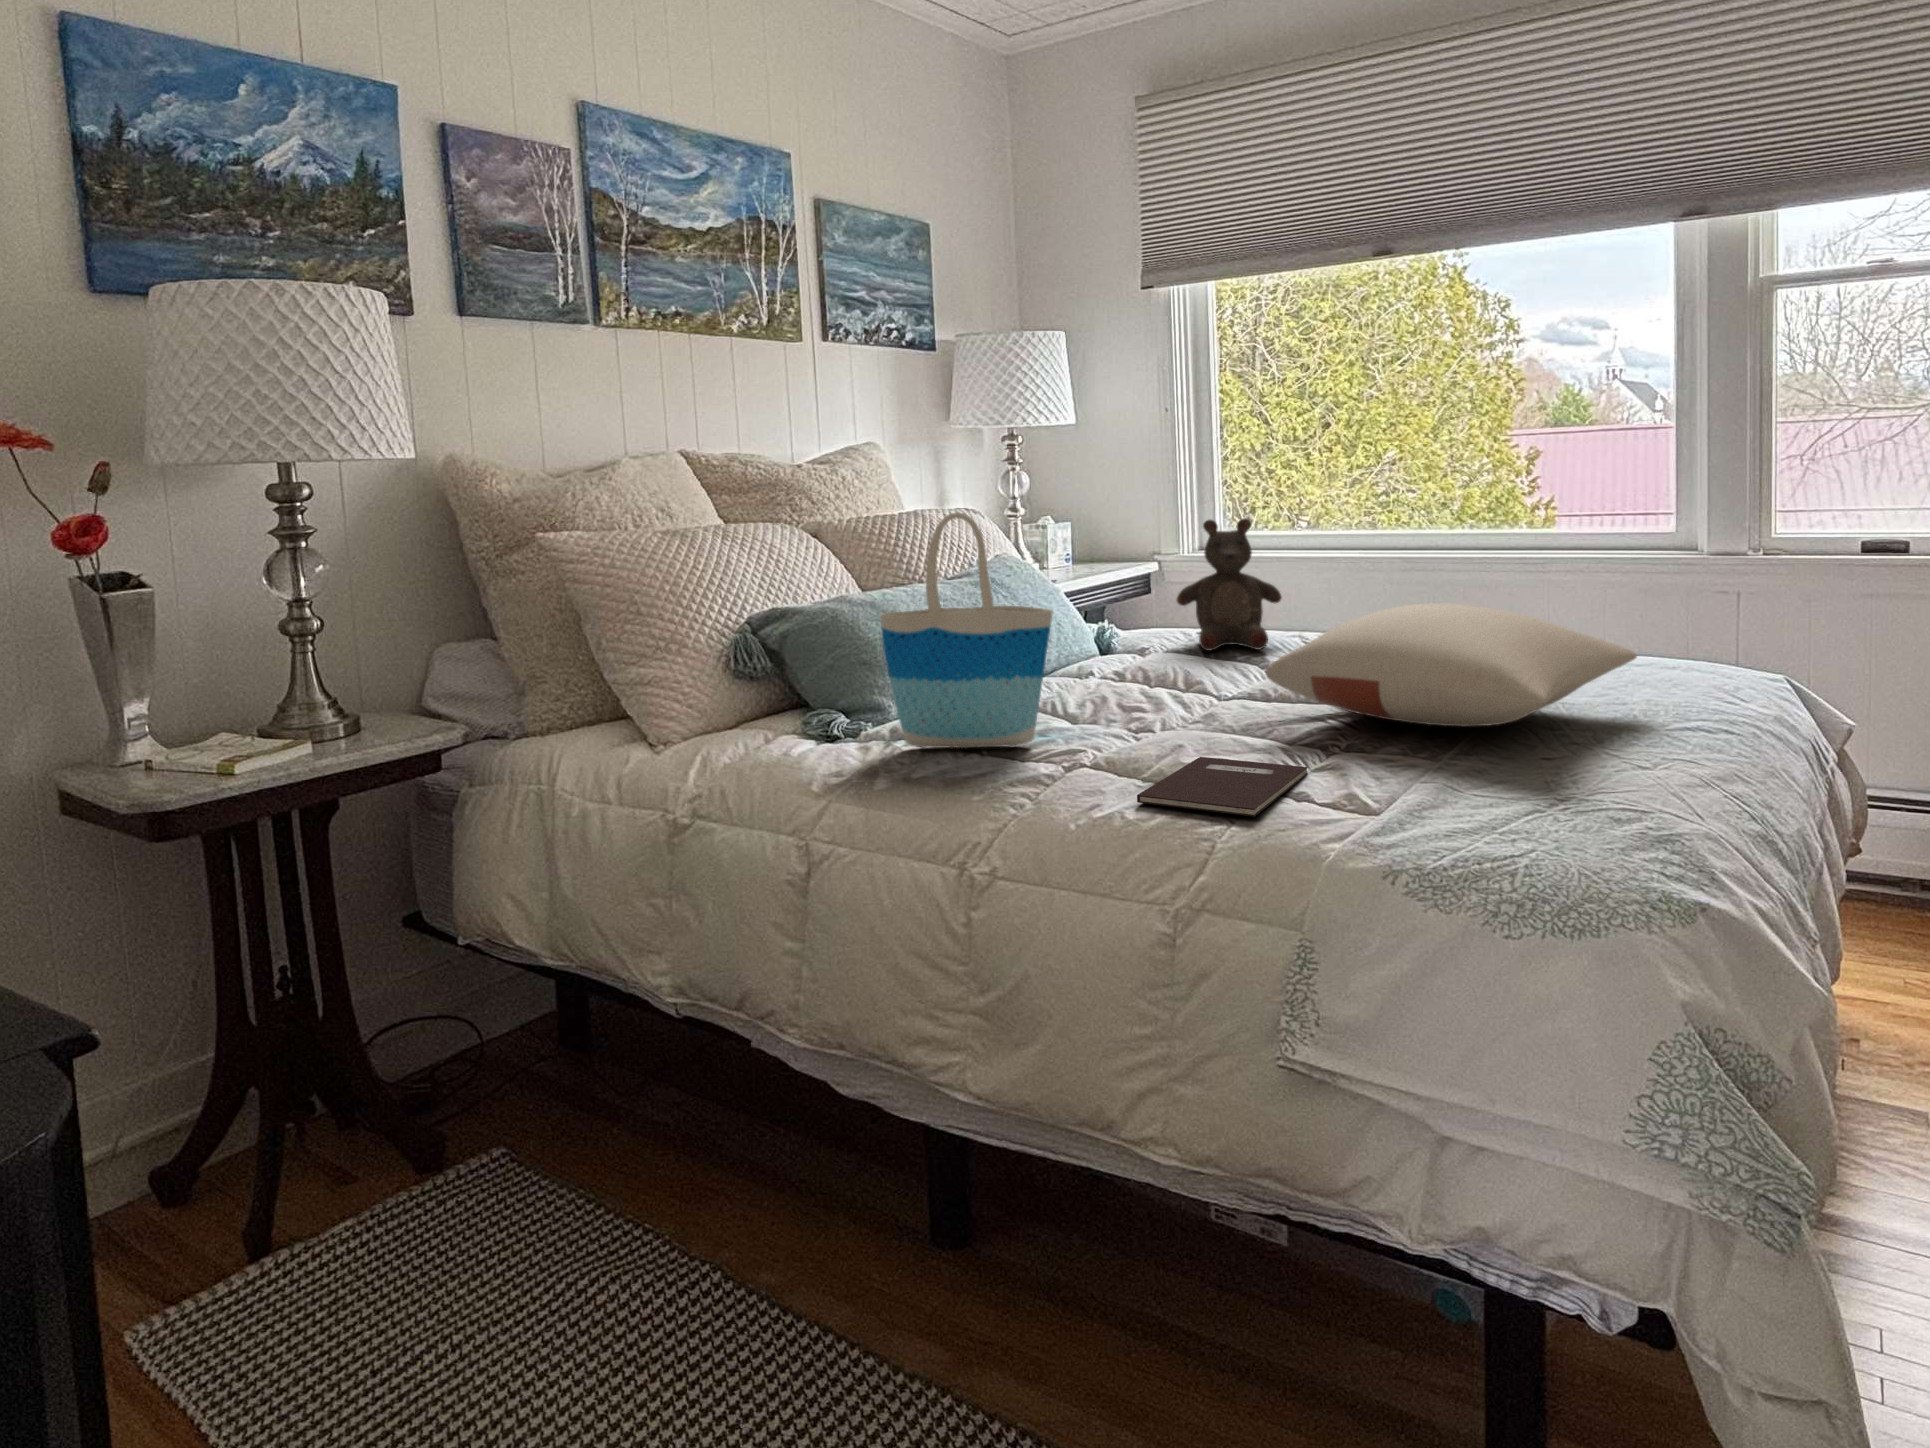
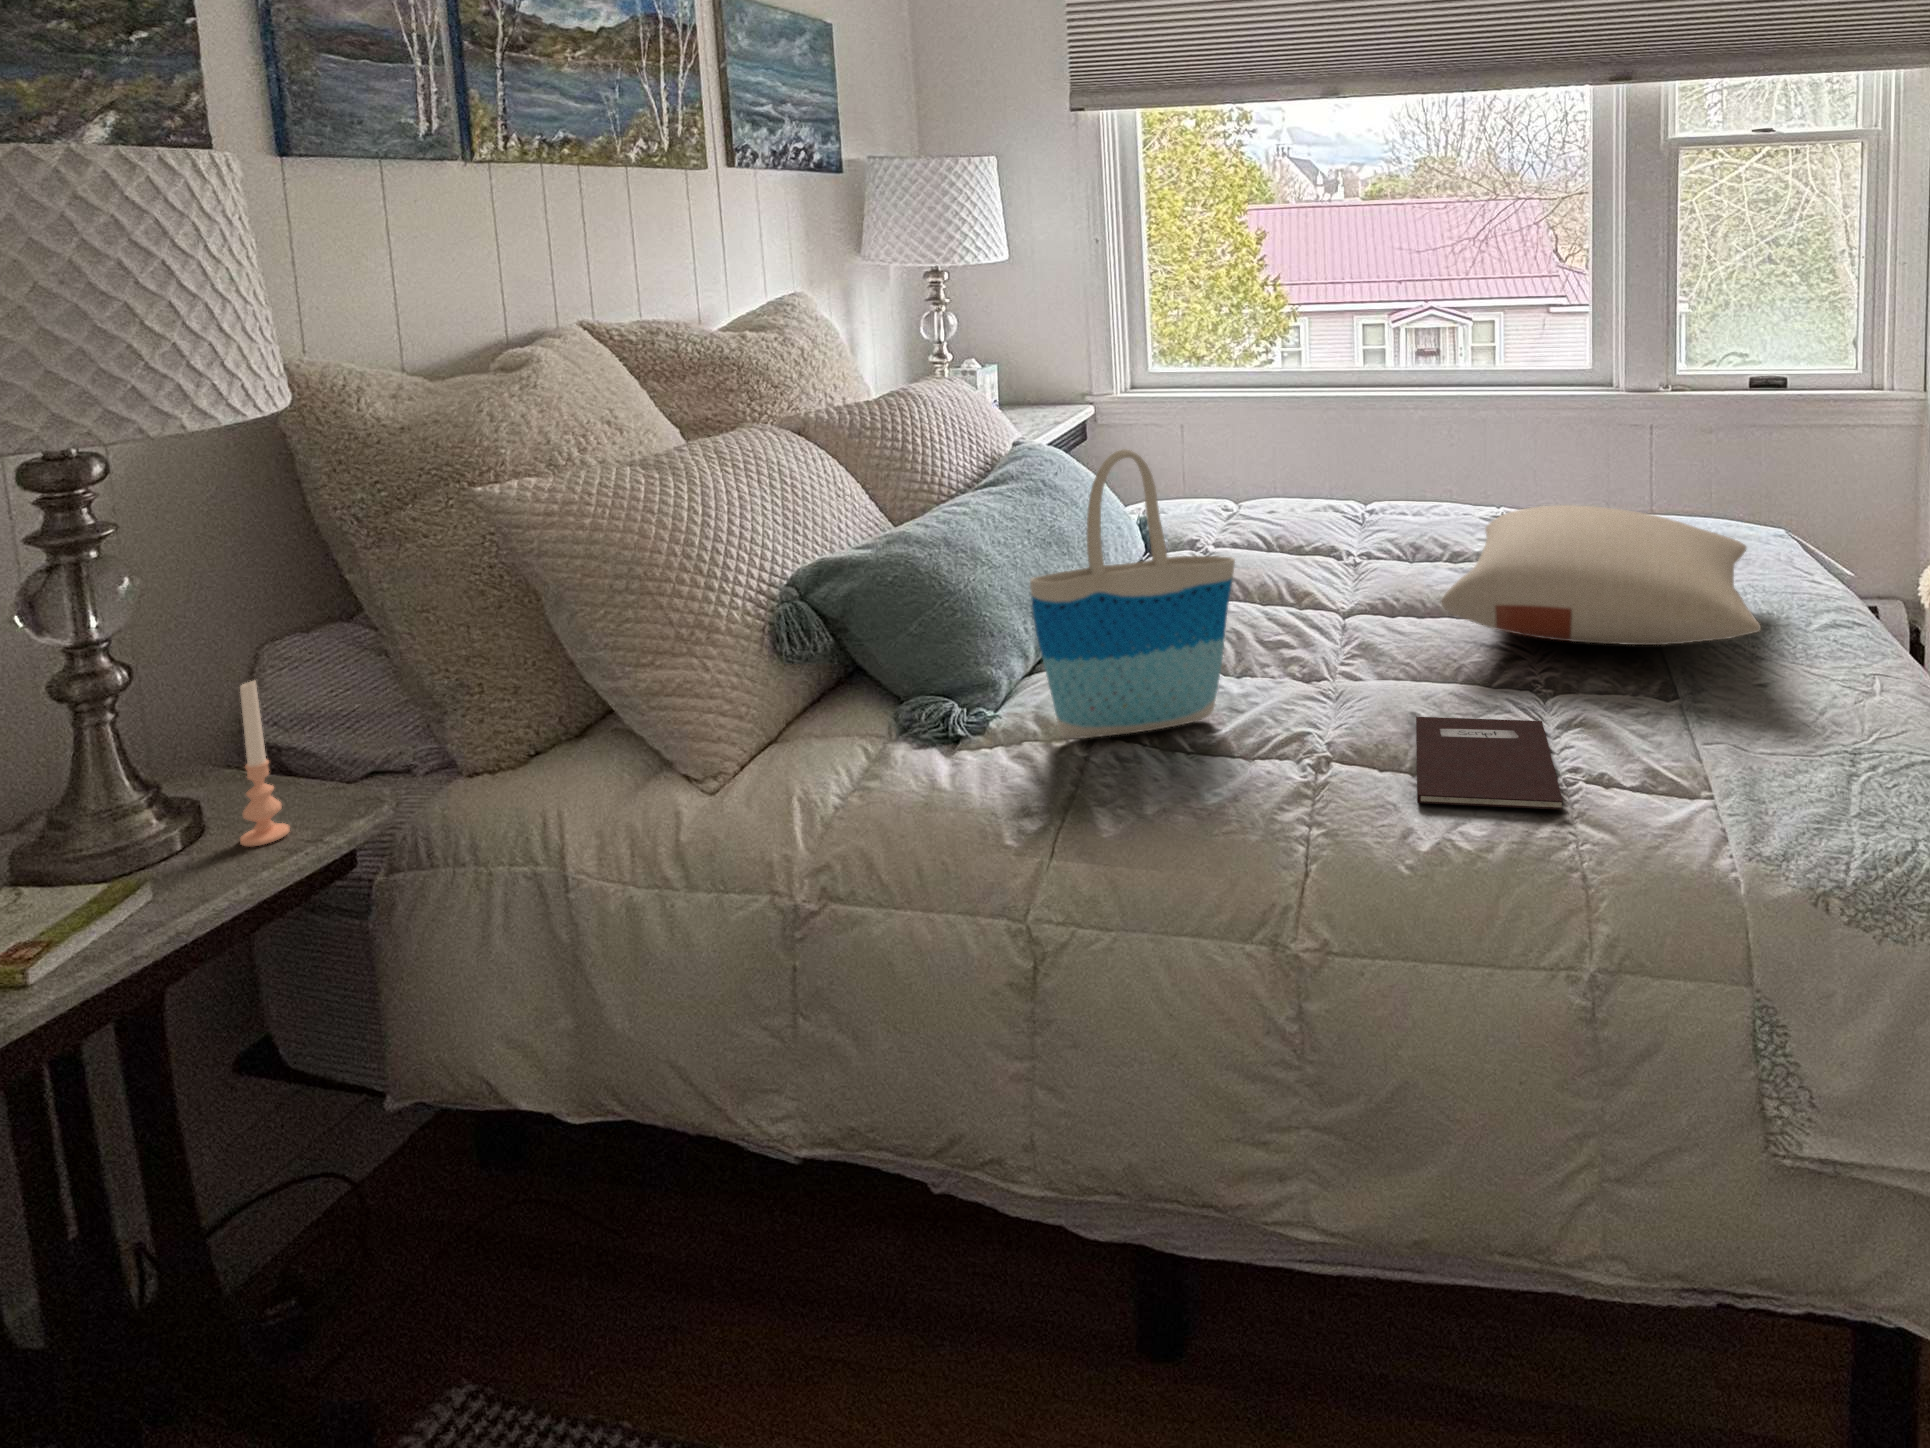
stuffed bear: present [1176,518,1282,651] -> none [1229,397,1338,547]
candle: none [369,636,399,744] -> present [240,681,290,846]

